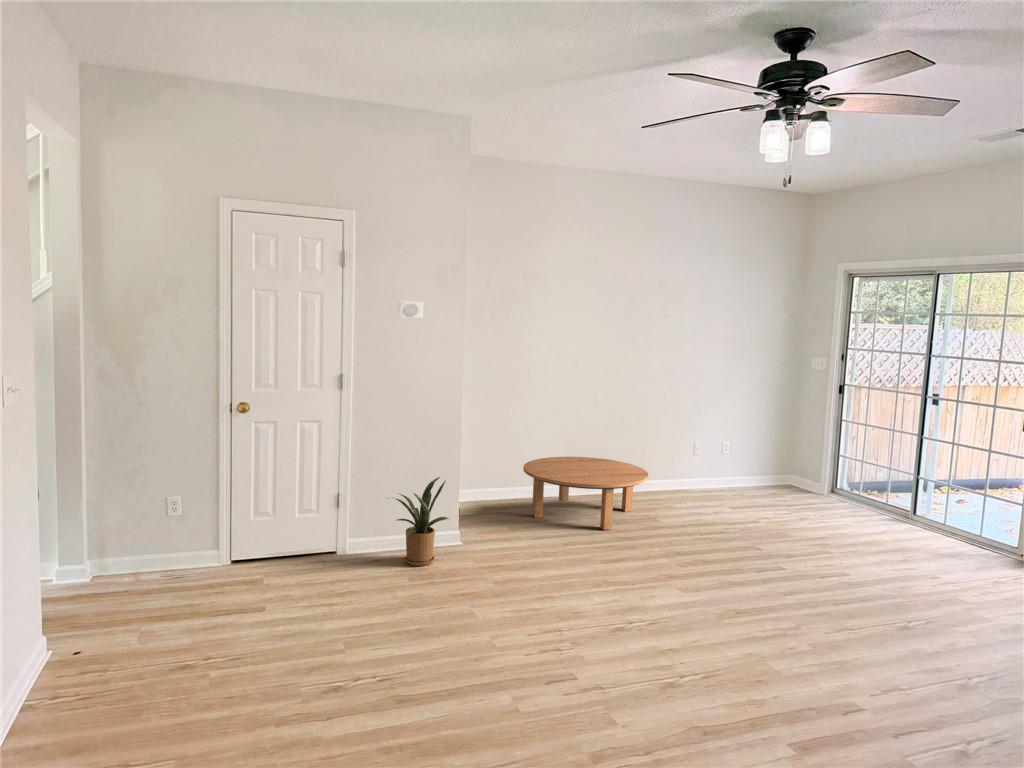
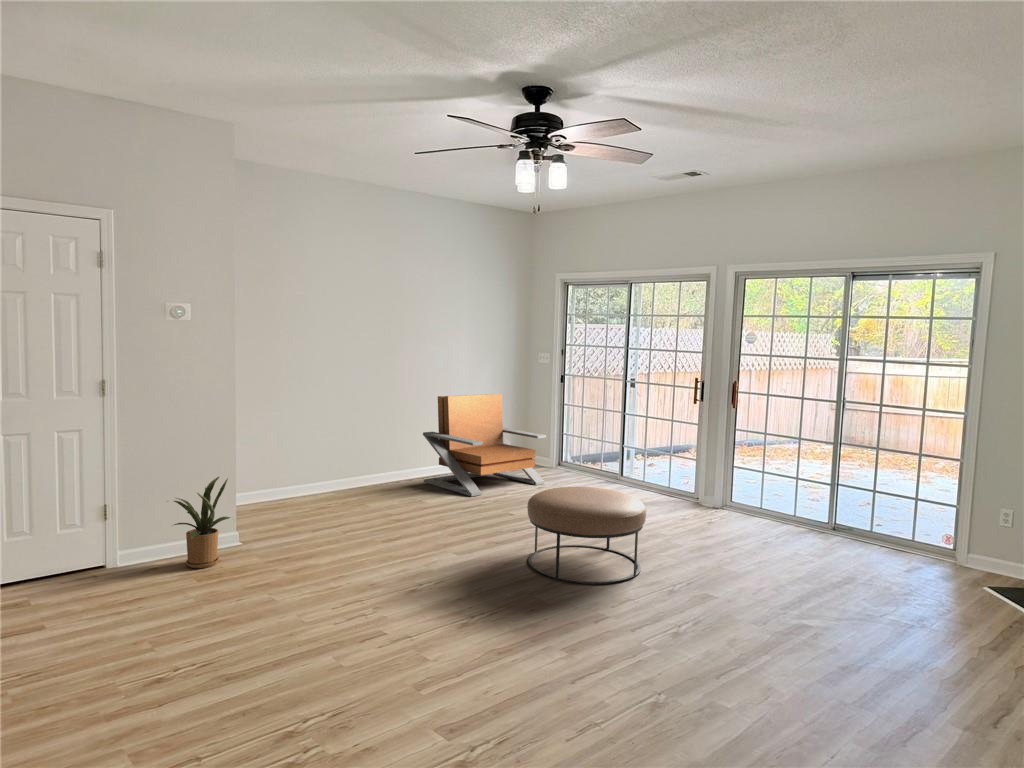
lounge chair: none [663,403,811,519] -> present [423,394,546,496]
coffee table: present [523,457,648,530] -> none [294,452,415,515]
ottoman: none [765,530,936,670] -> present [527,487,646,584]

